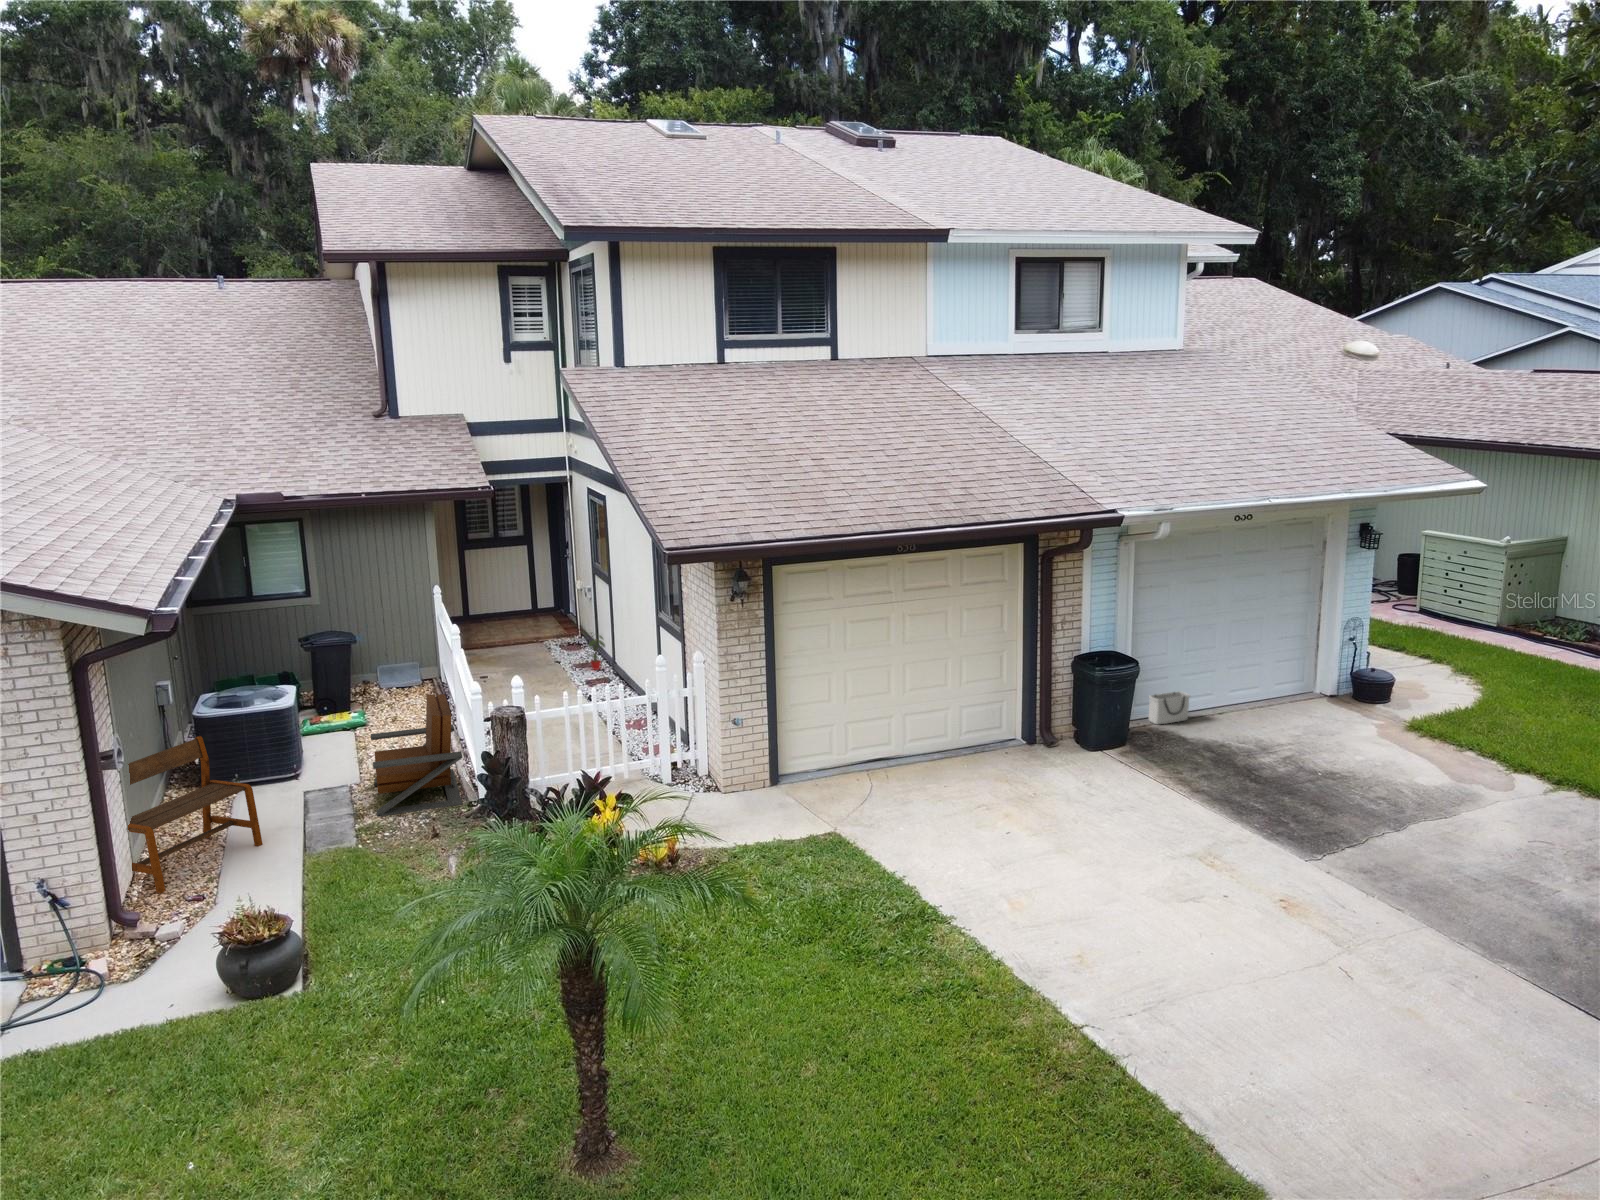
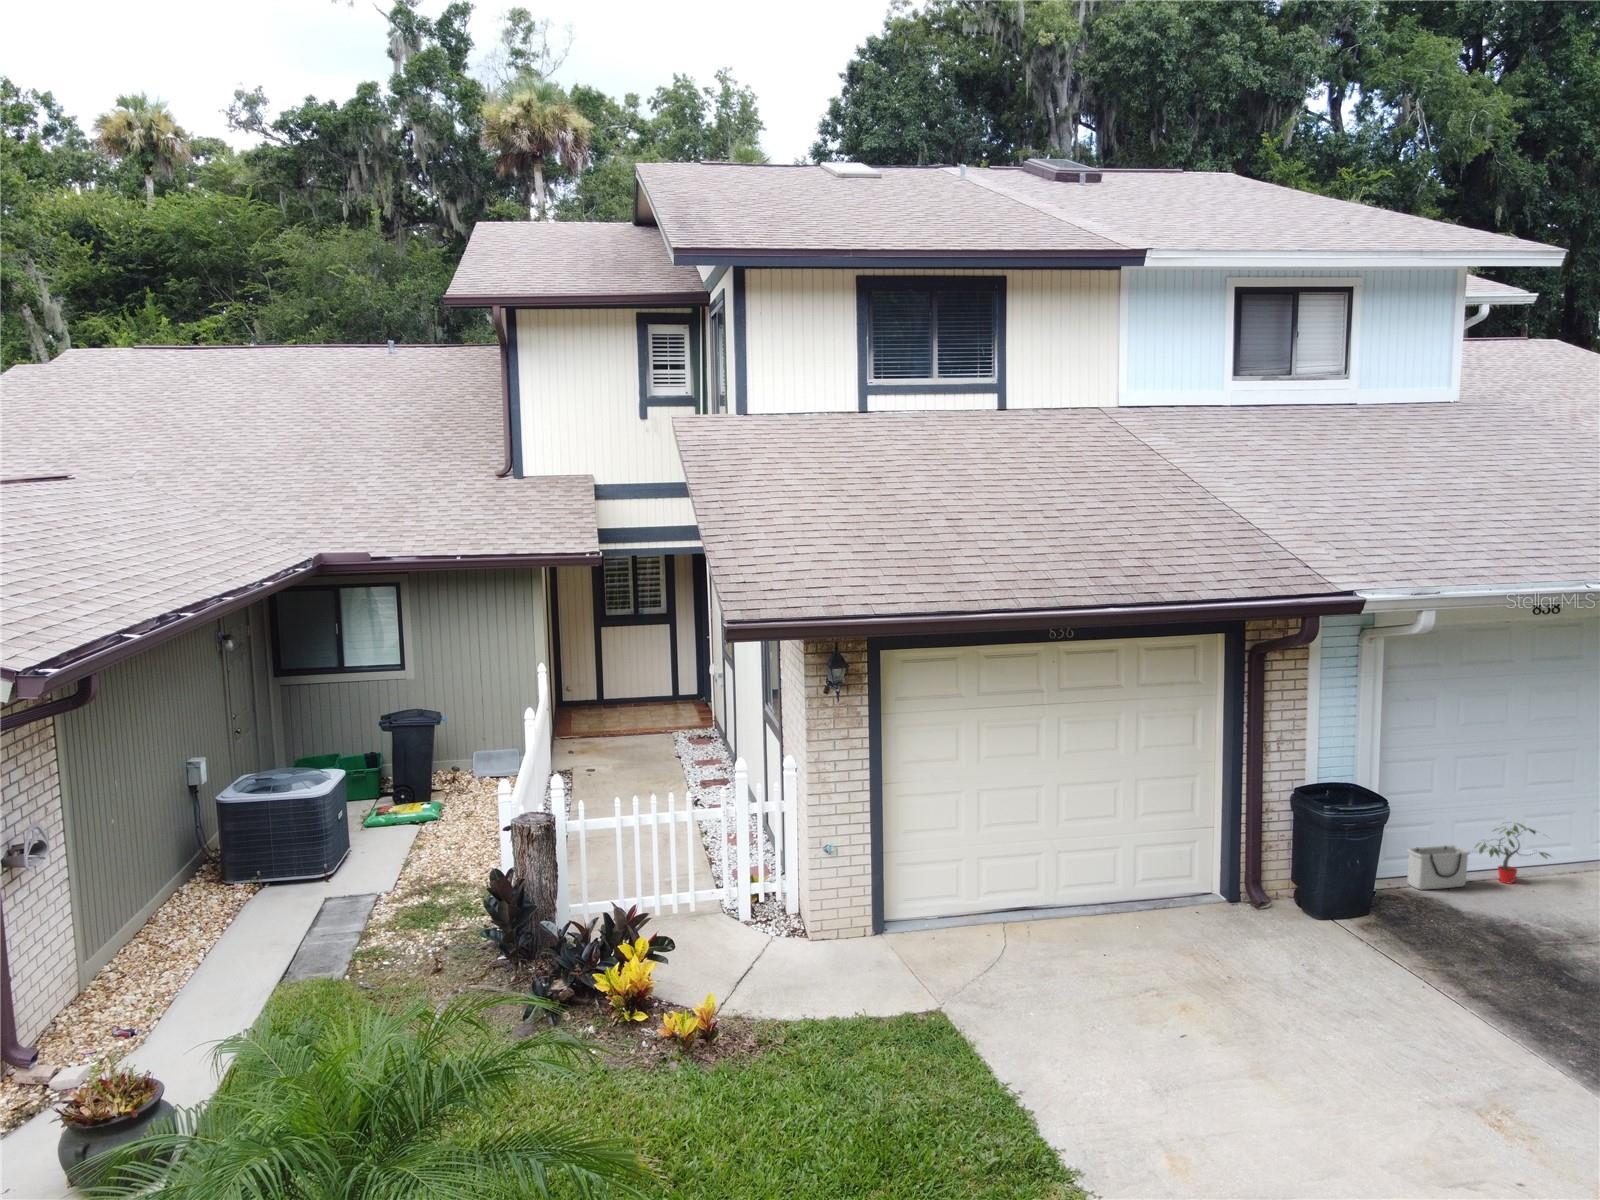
potted plant: present [580,632,605,670] -> present [1475,824,1550,884]
lounge chair: present [371,694,462,817] -> none [385,789,503,936]
bench: present [128,736,263,893] -> none [53,823,244,1015]

